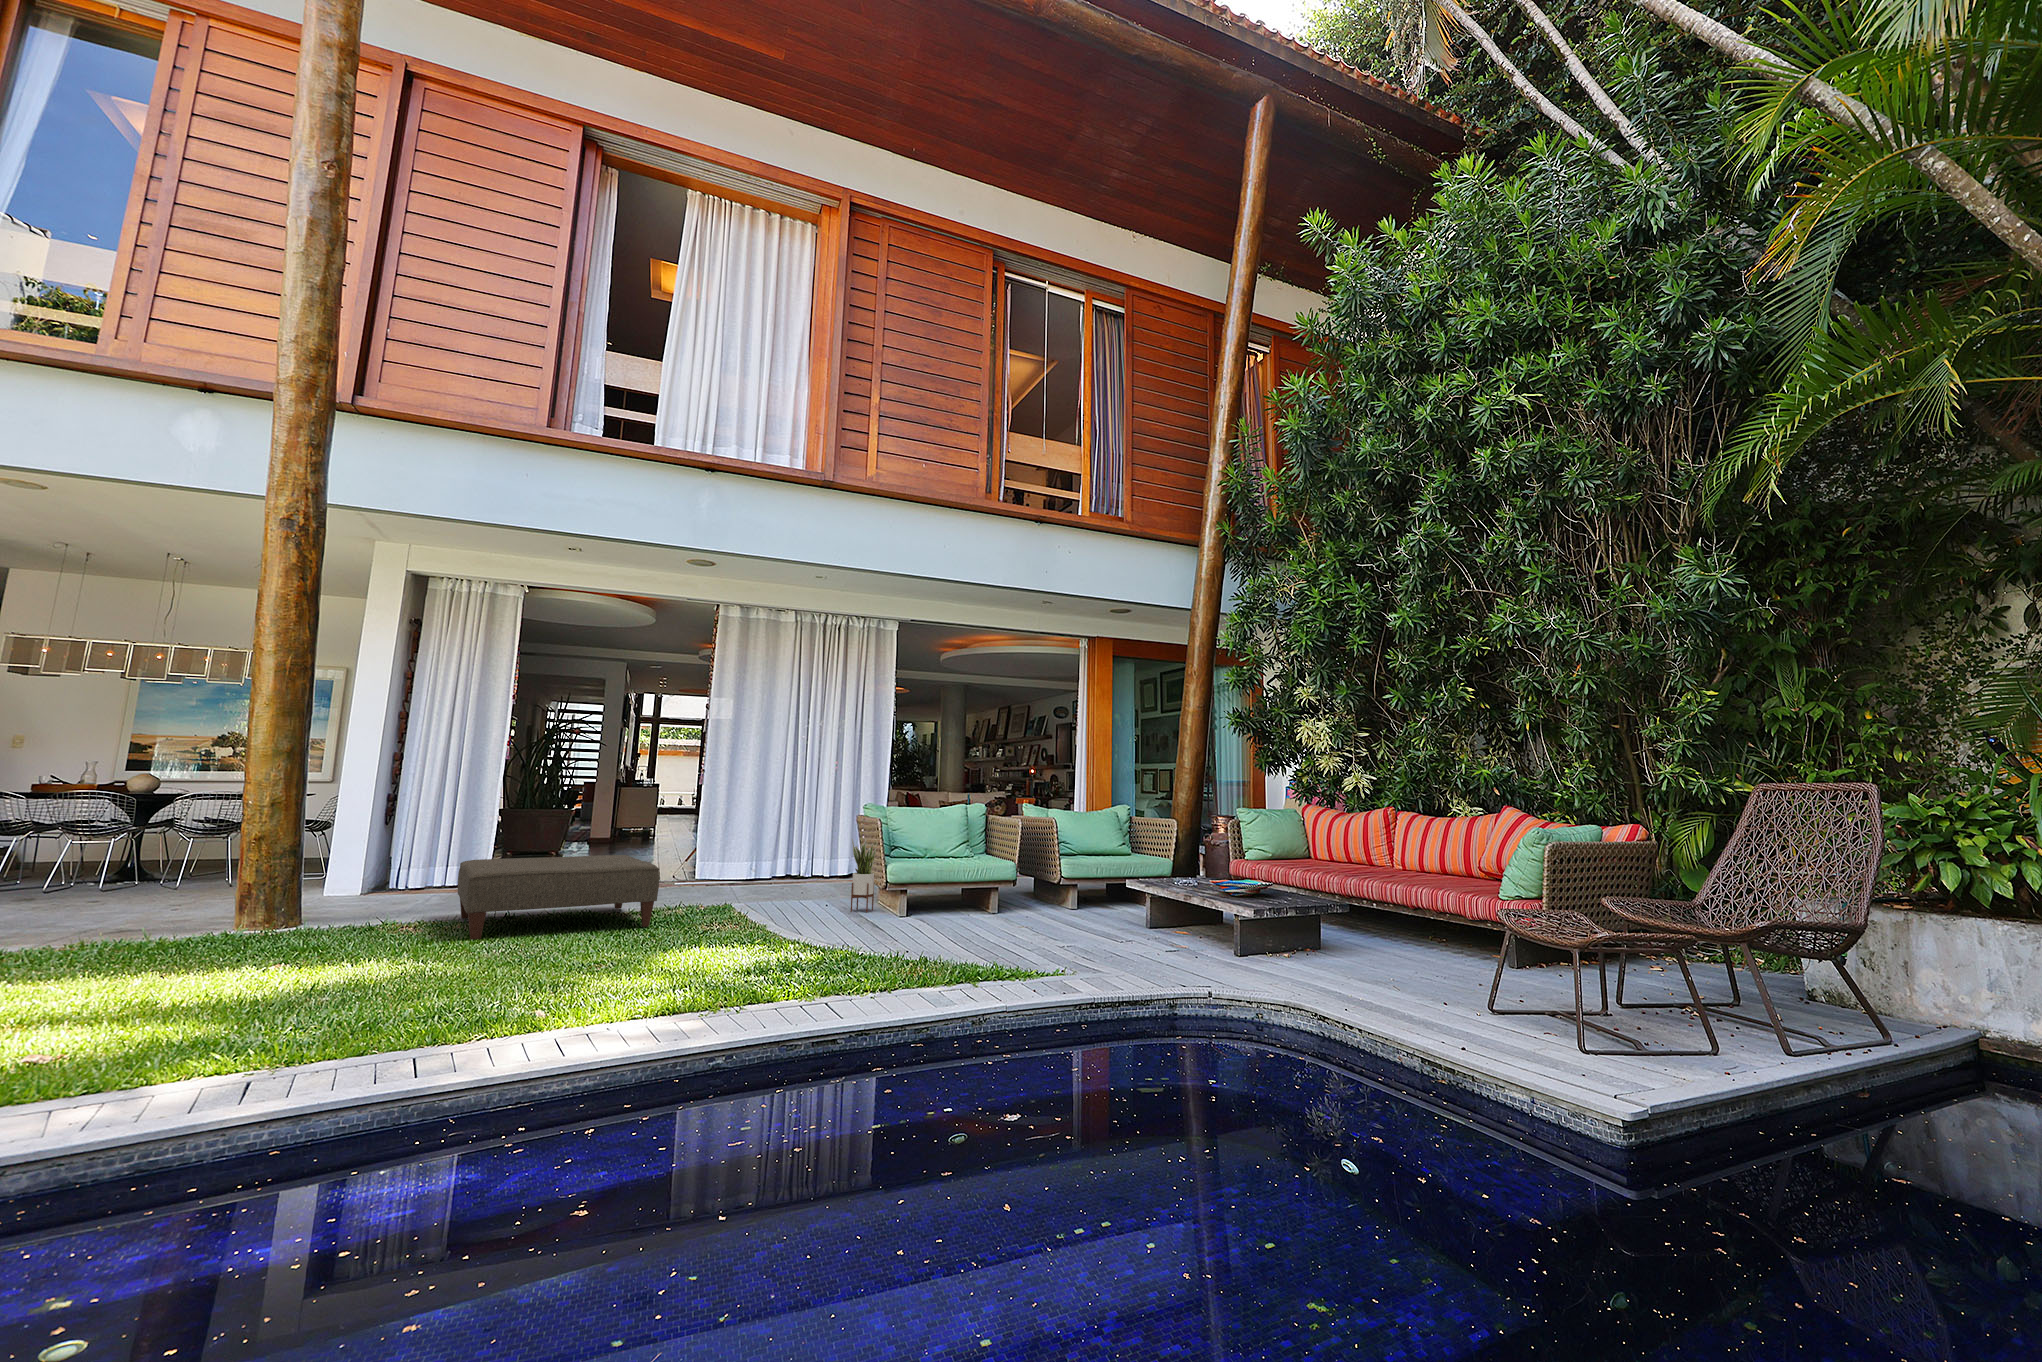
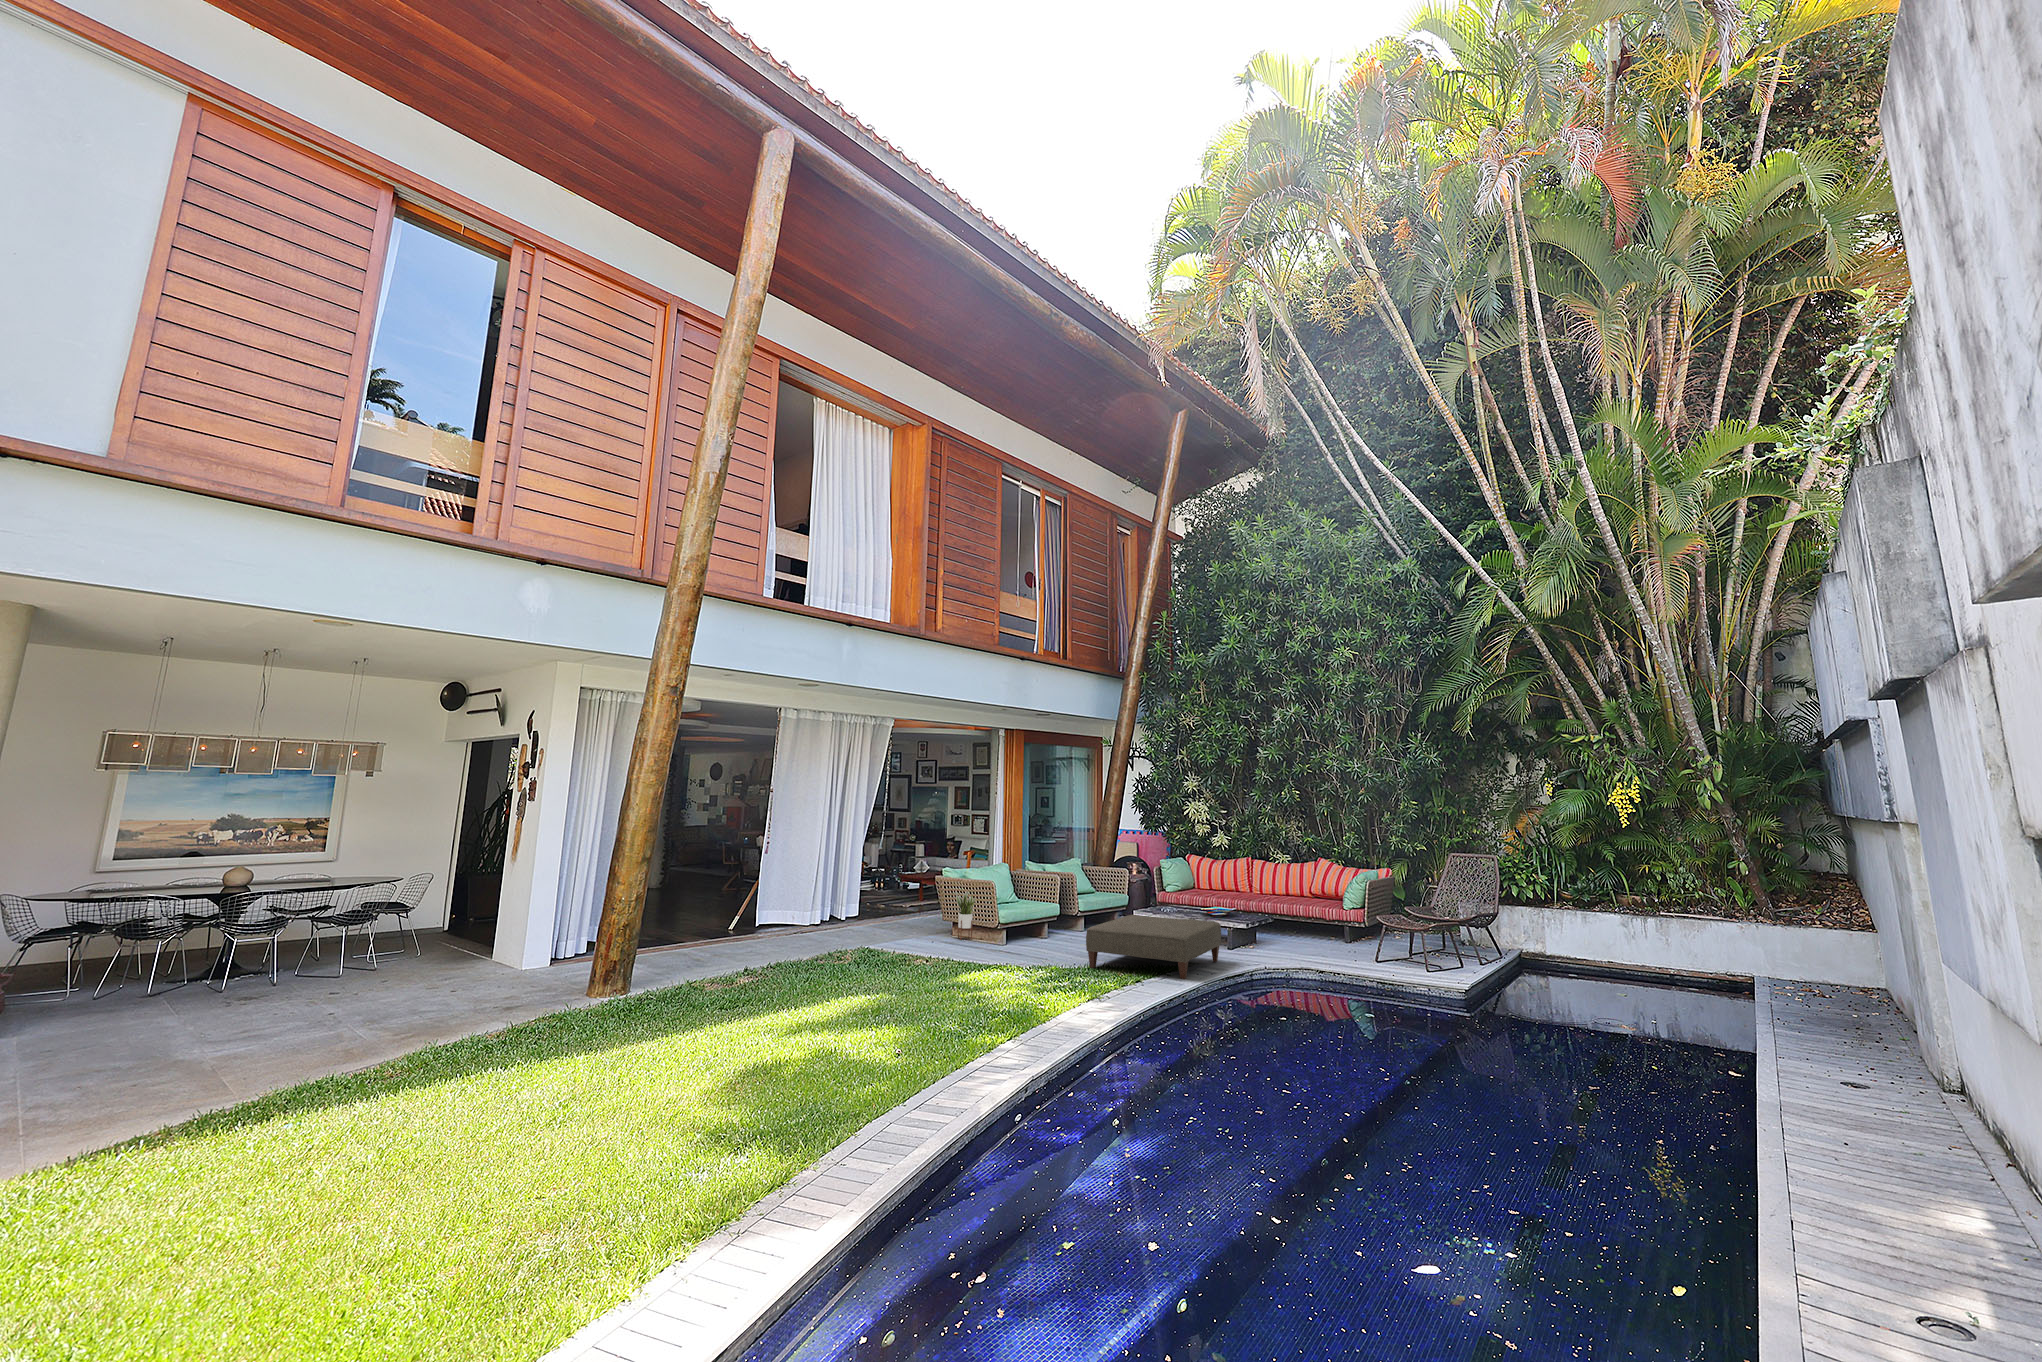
ottoman: present [458,855,659,940] -> present [1086,915,1221,979]

